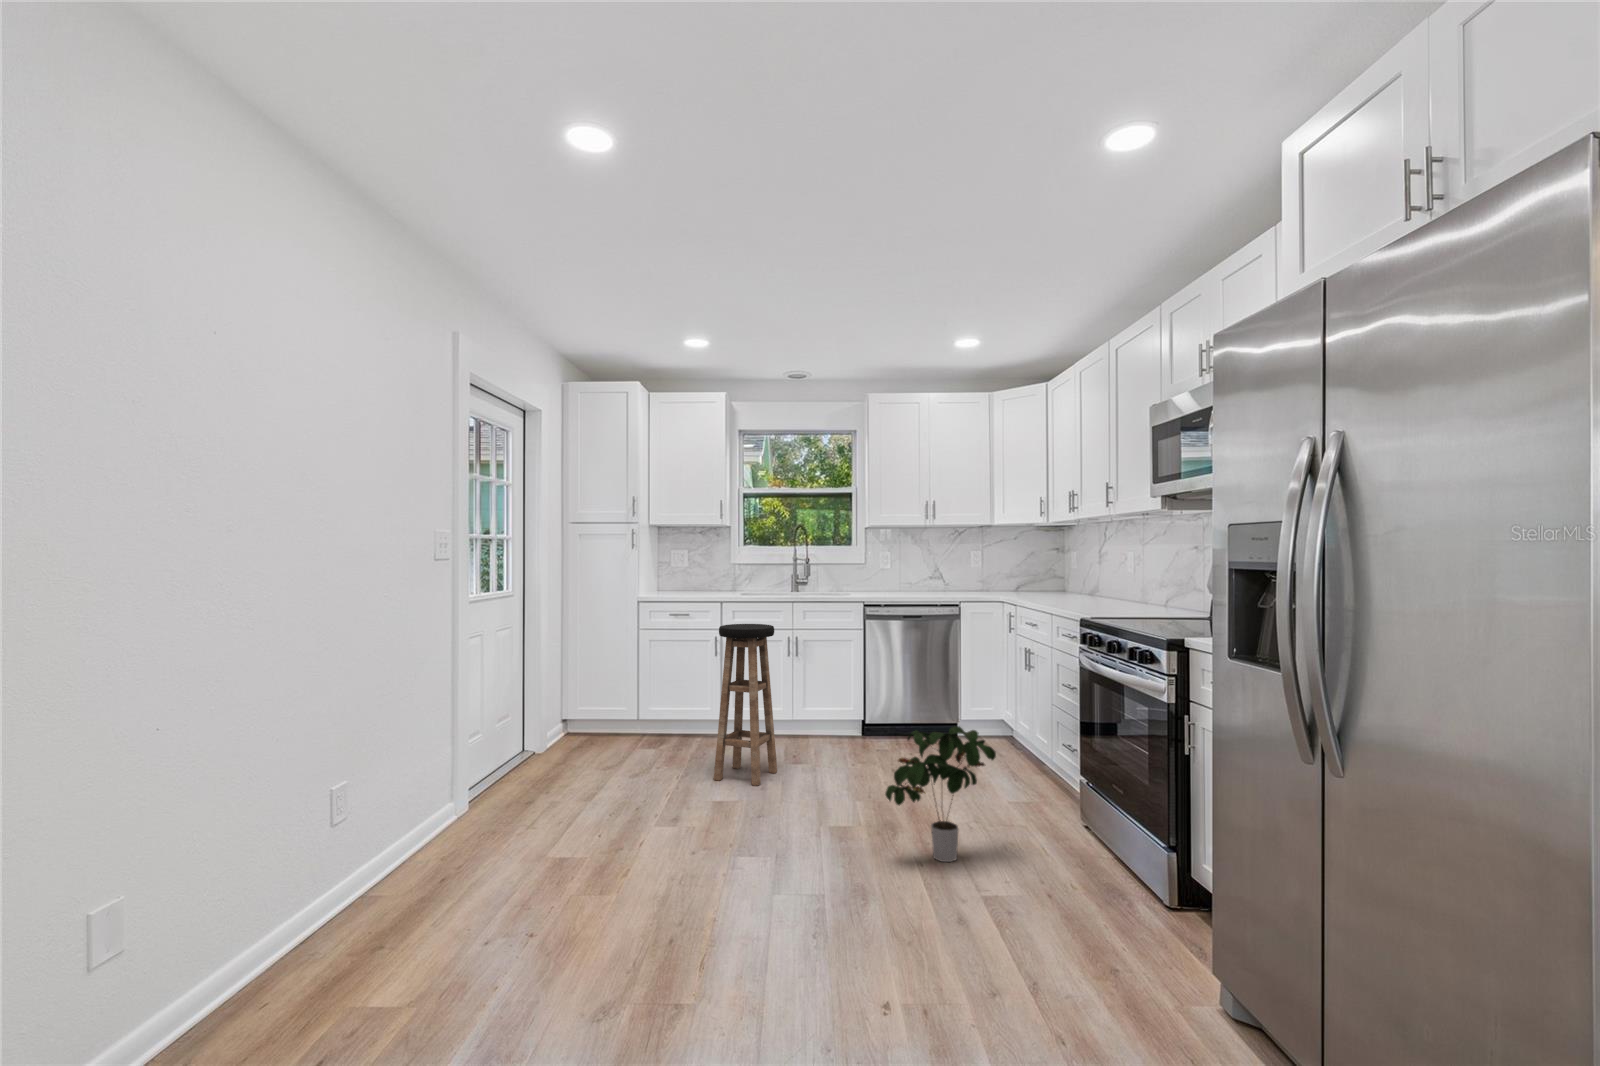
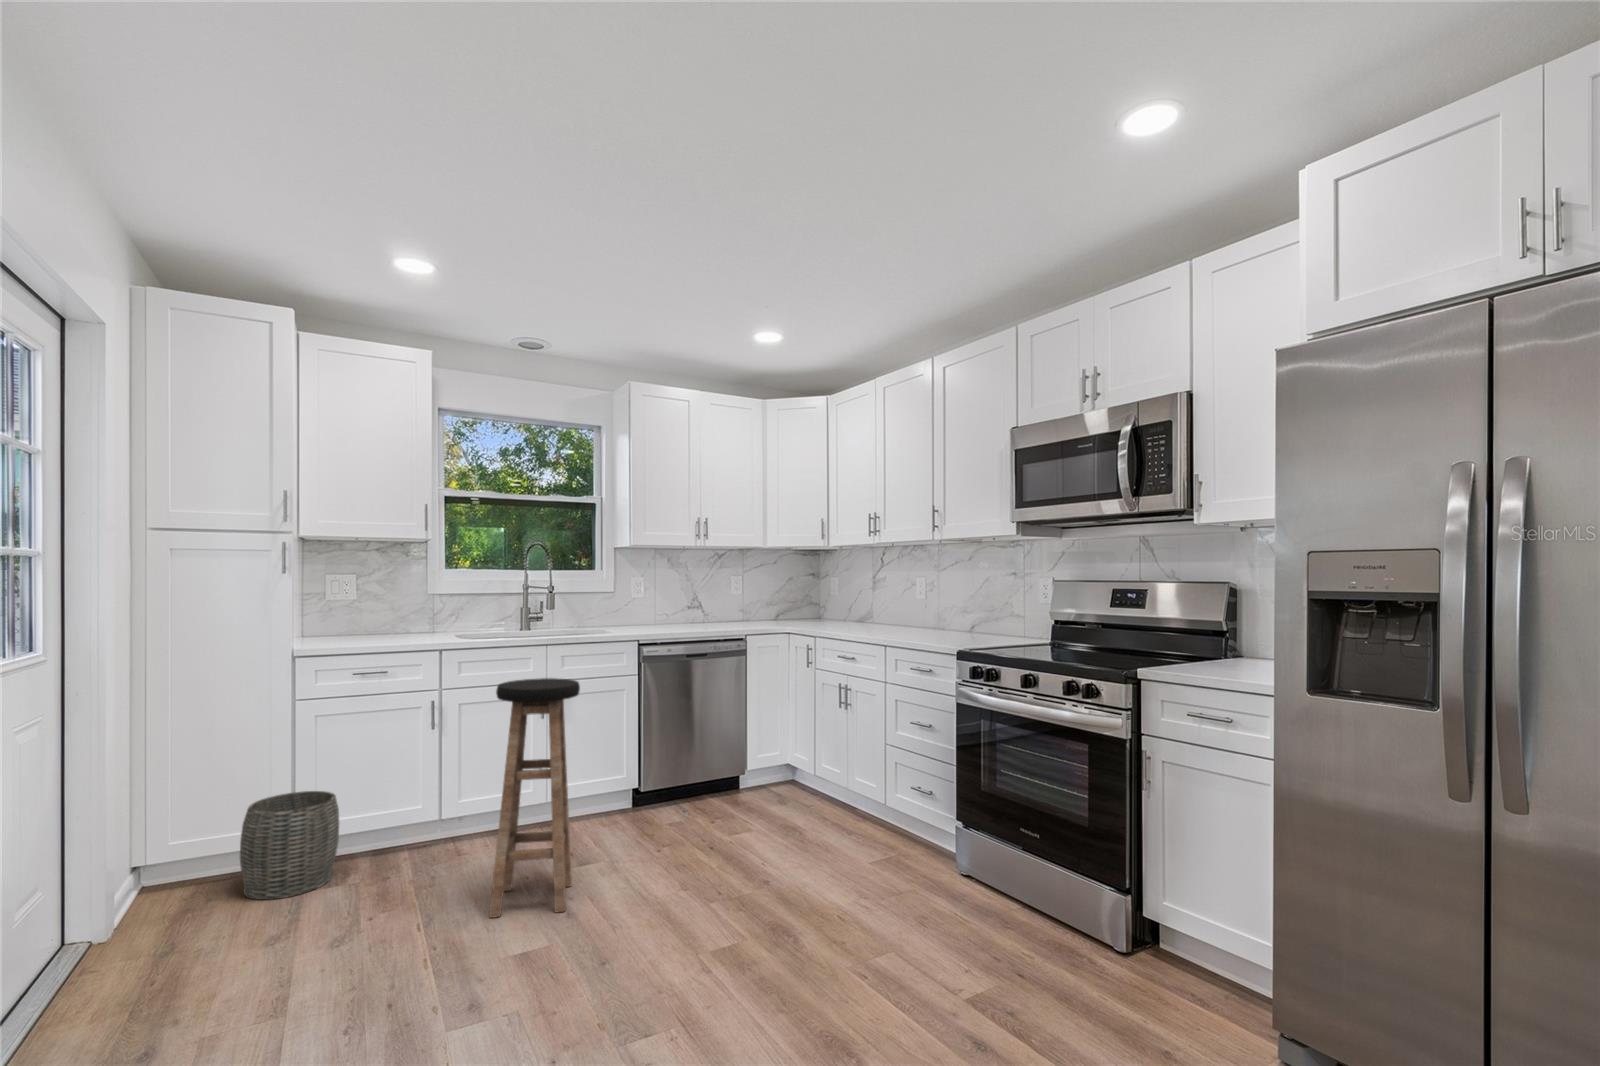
woven basket: none [606,688,658,749] -> present [240,791,339,900]
potted plant: present [885,726,996,862] -> none [833,789,925,961]

